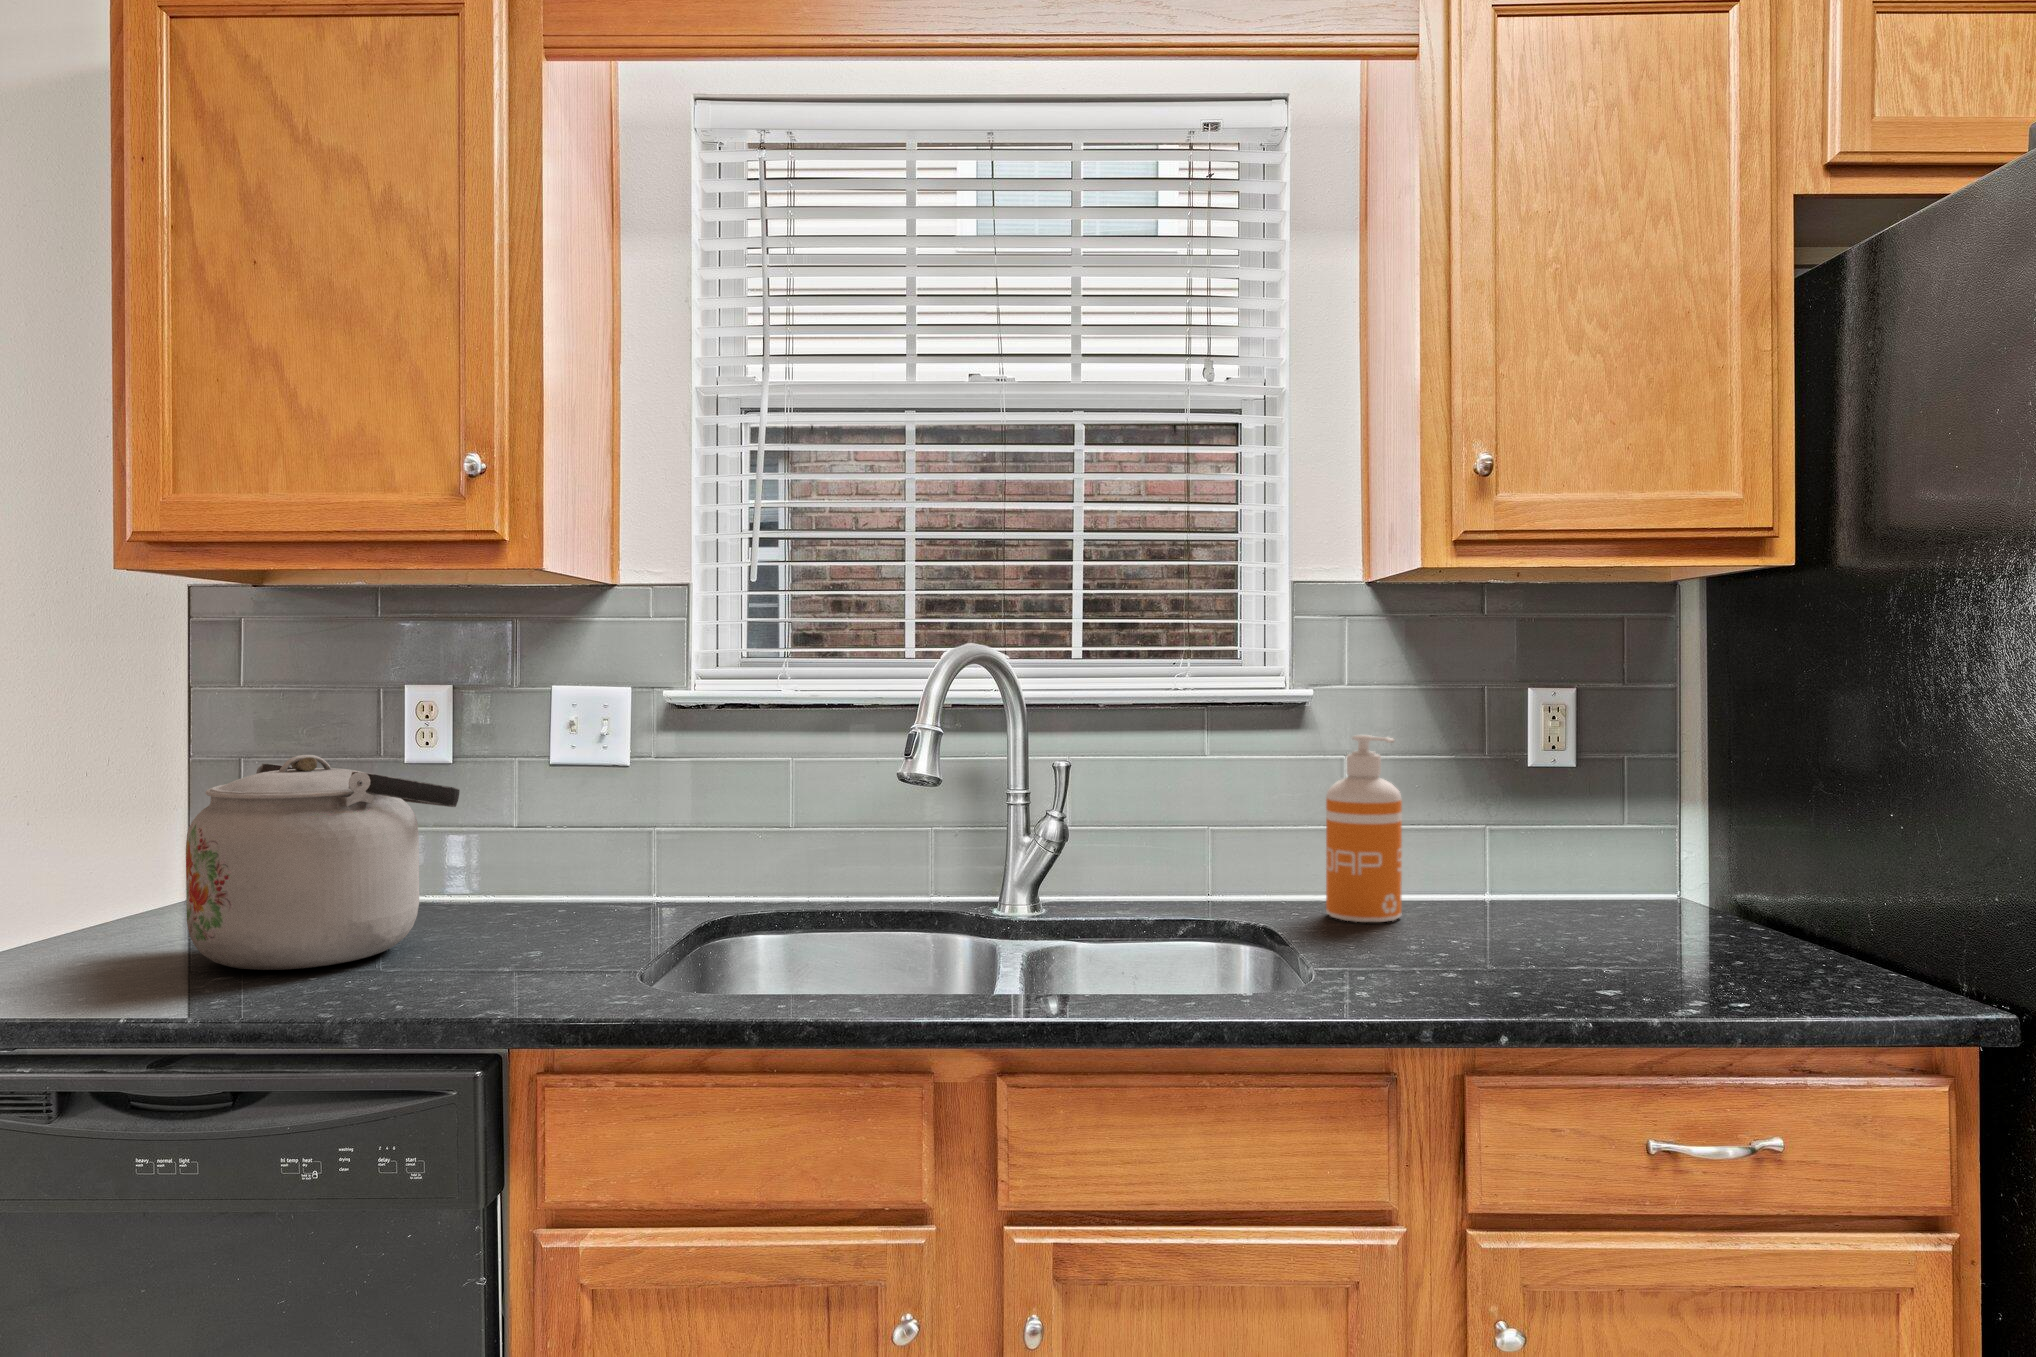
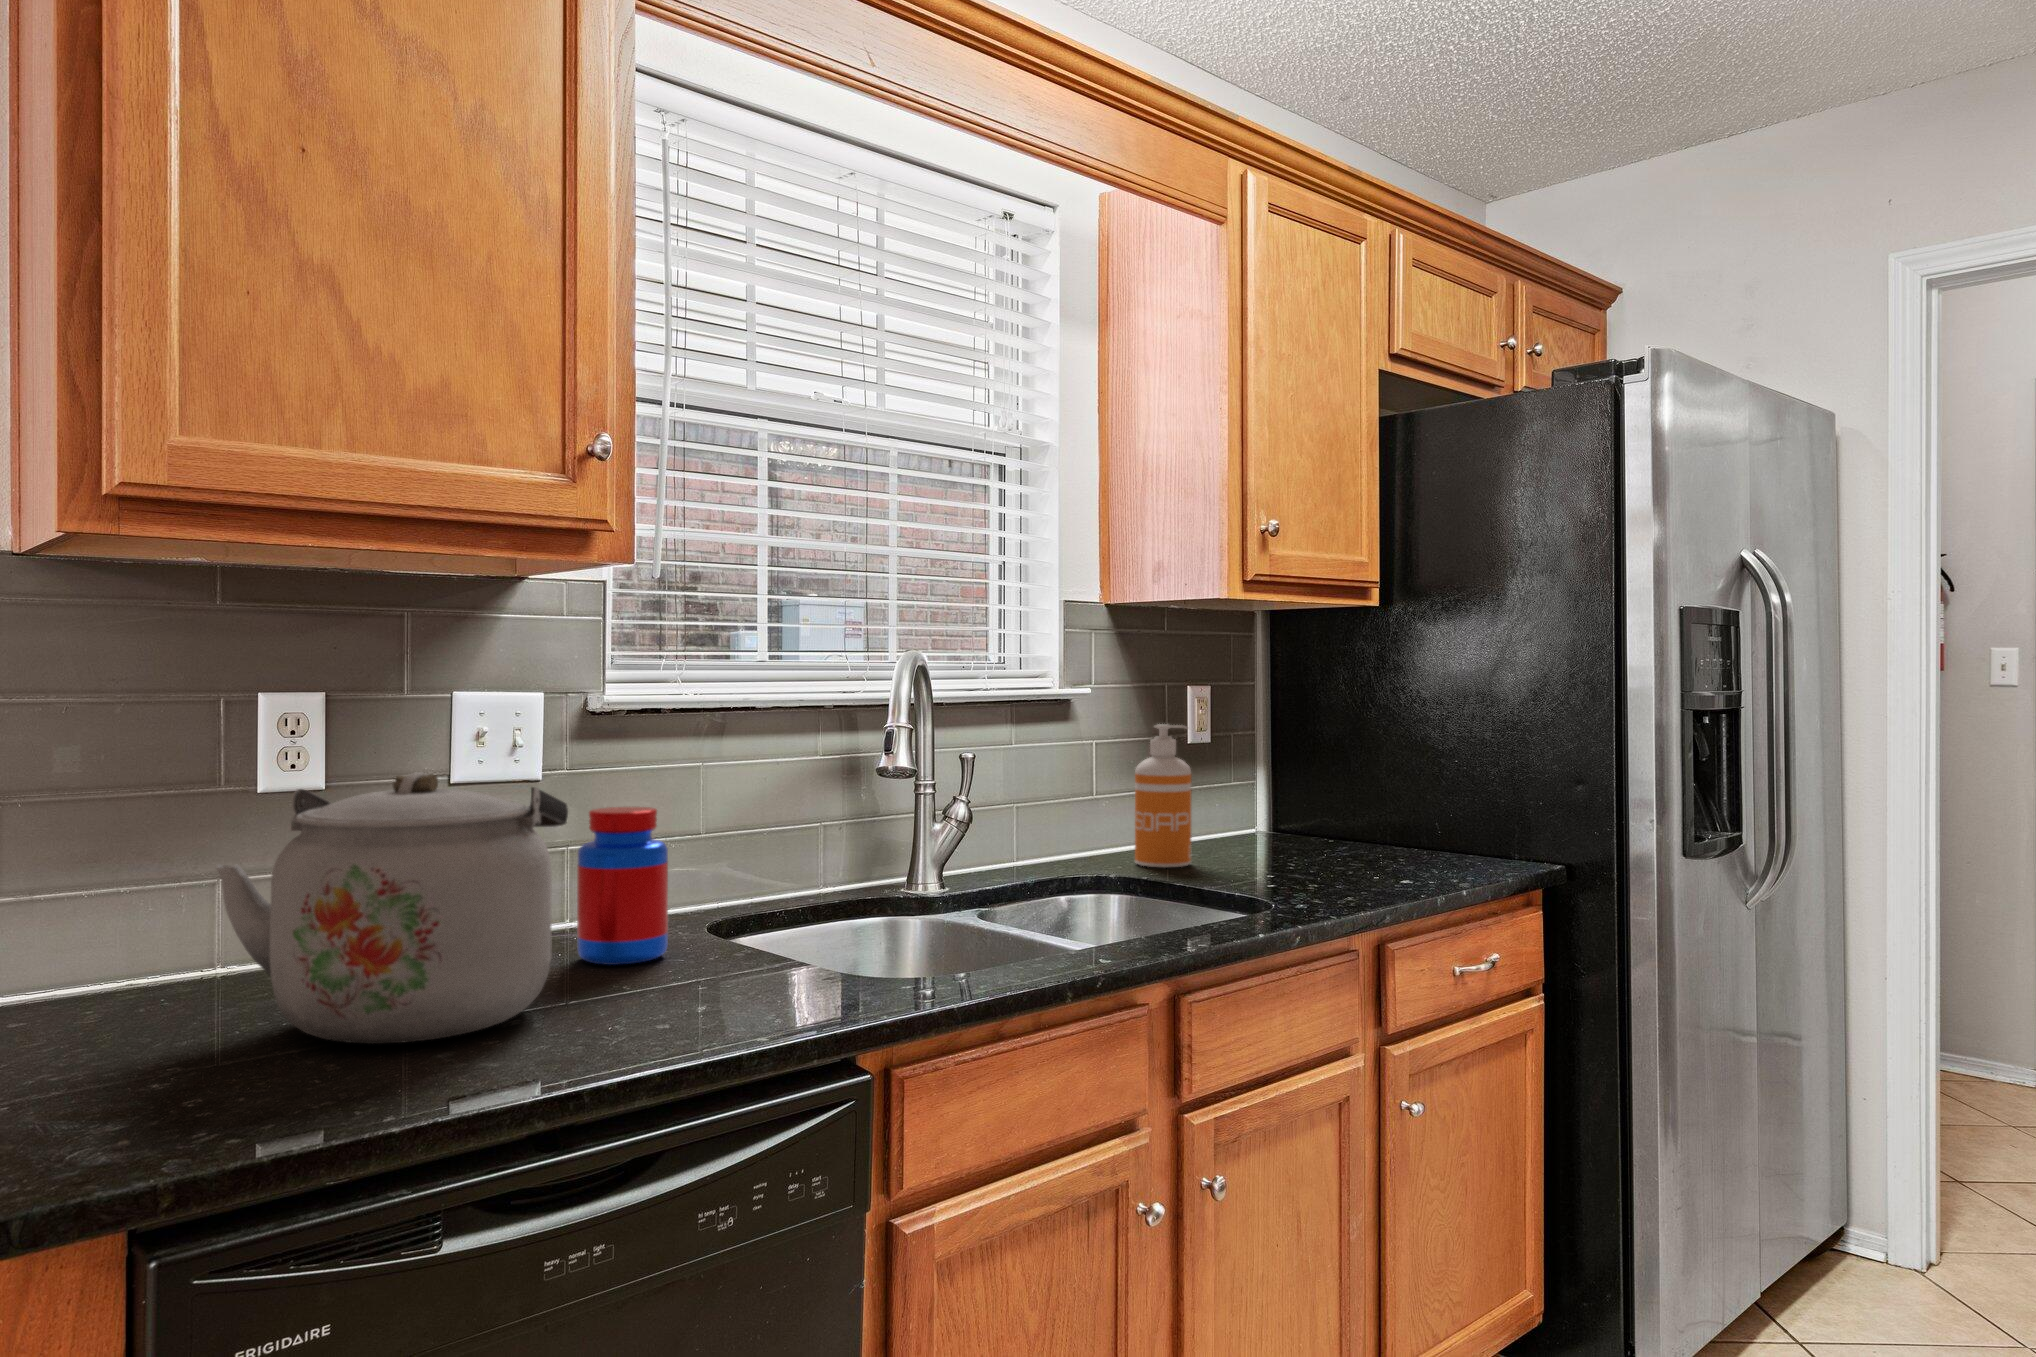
jar: none [536,794,620,937] -> present [577,807,668,965]

